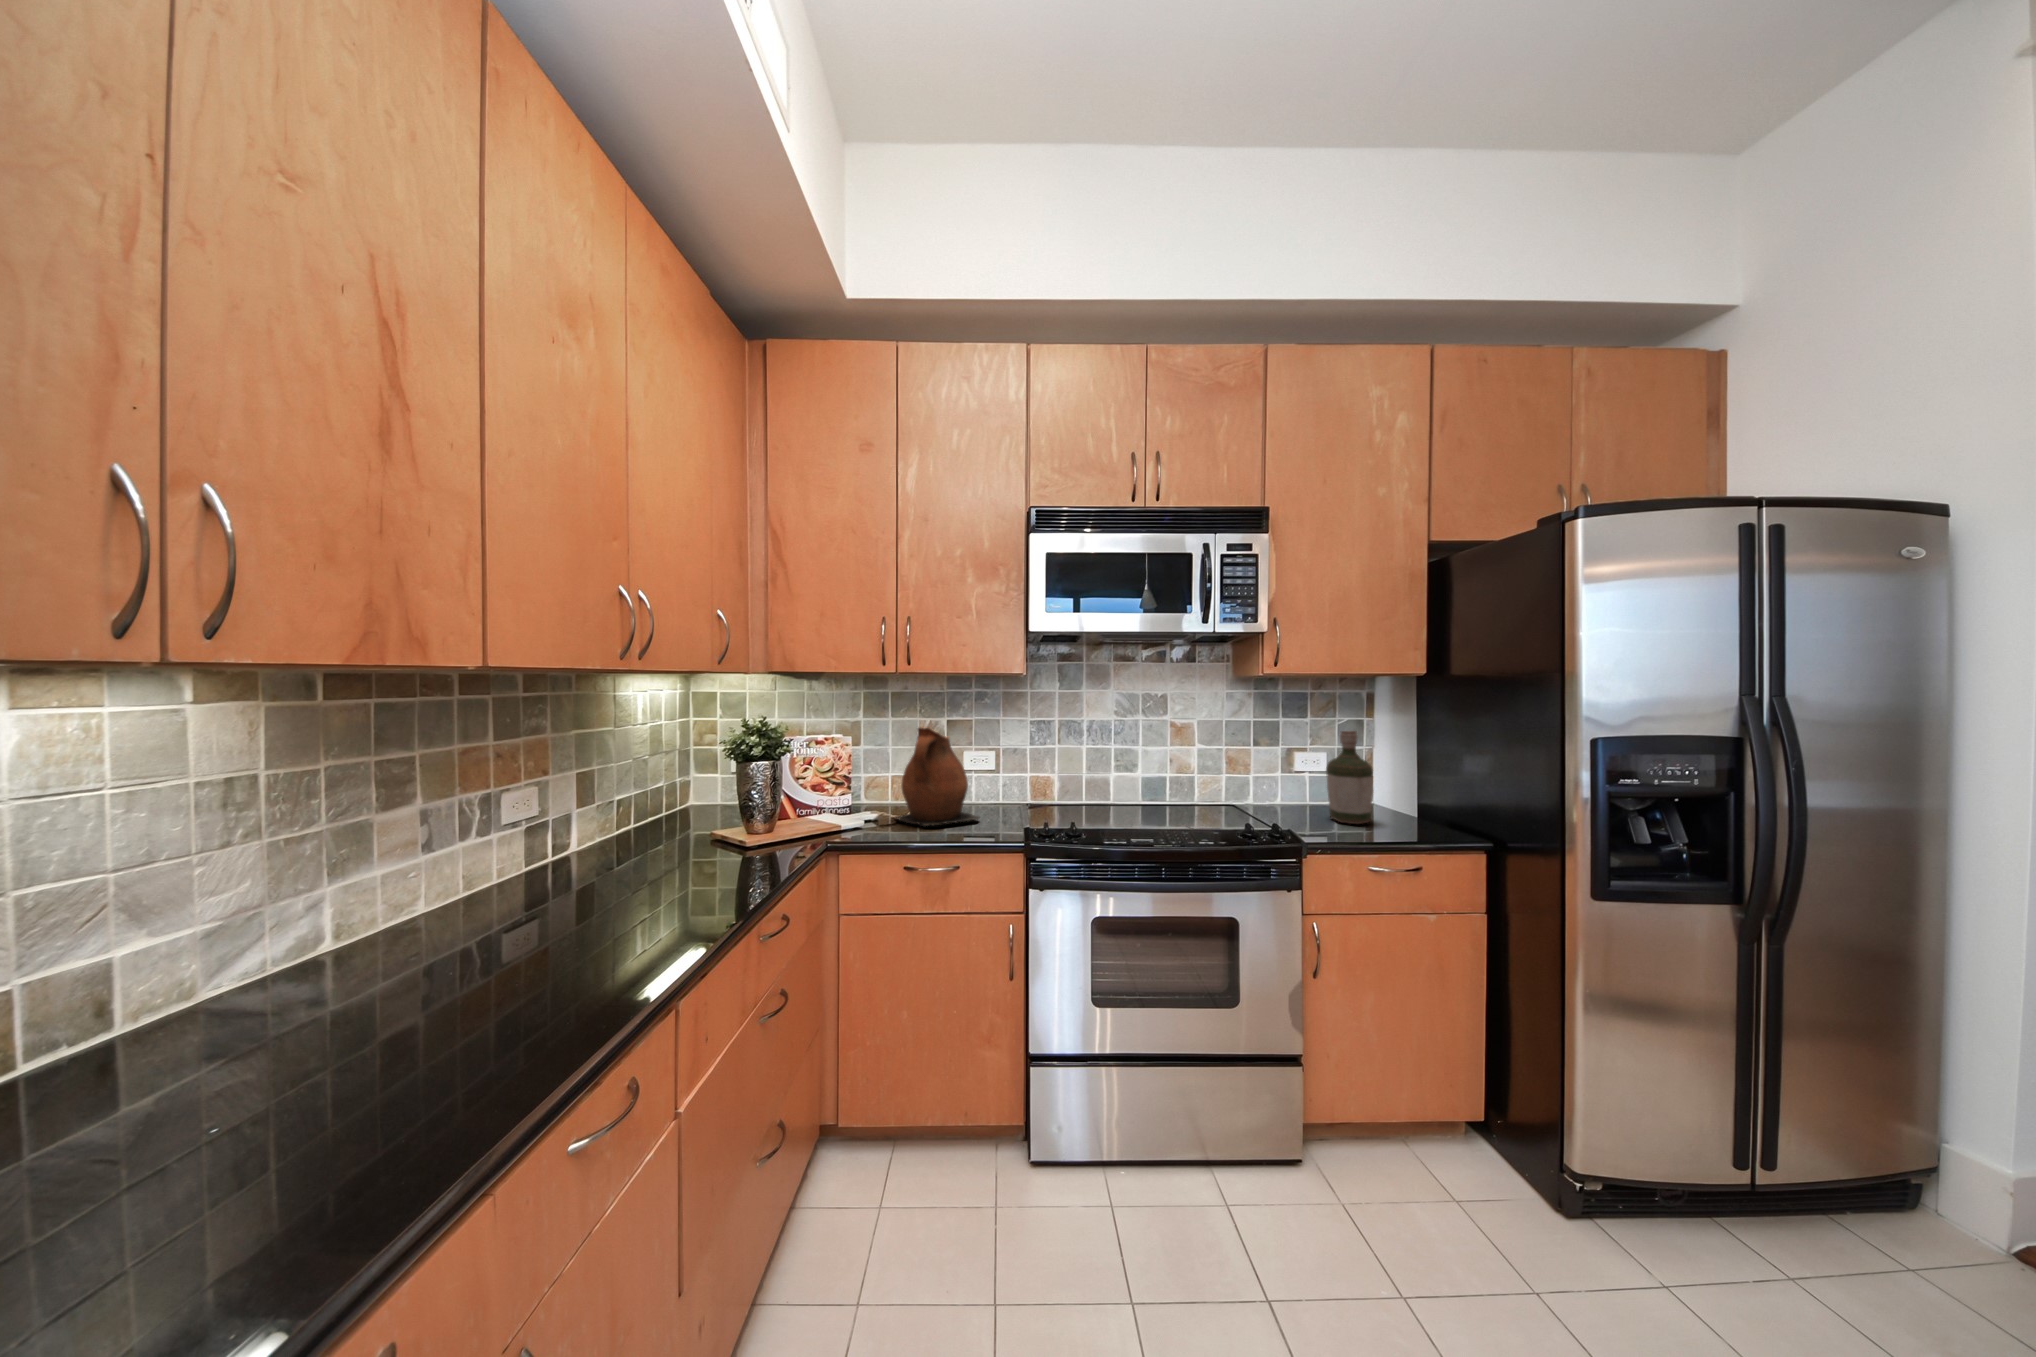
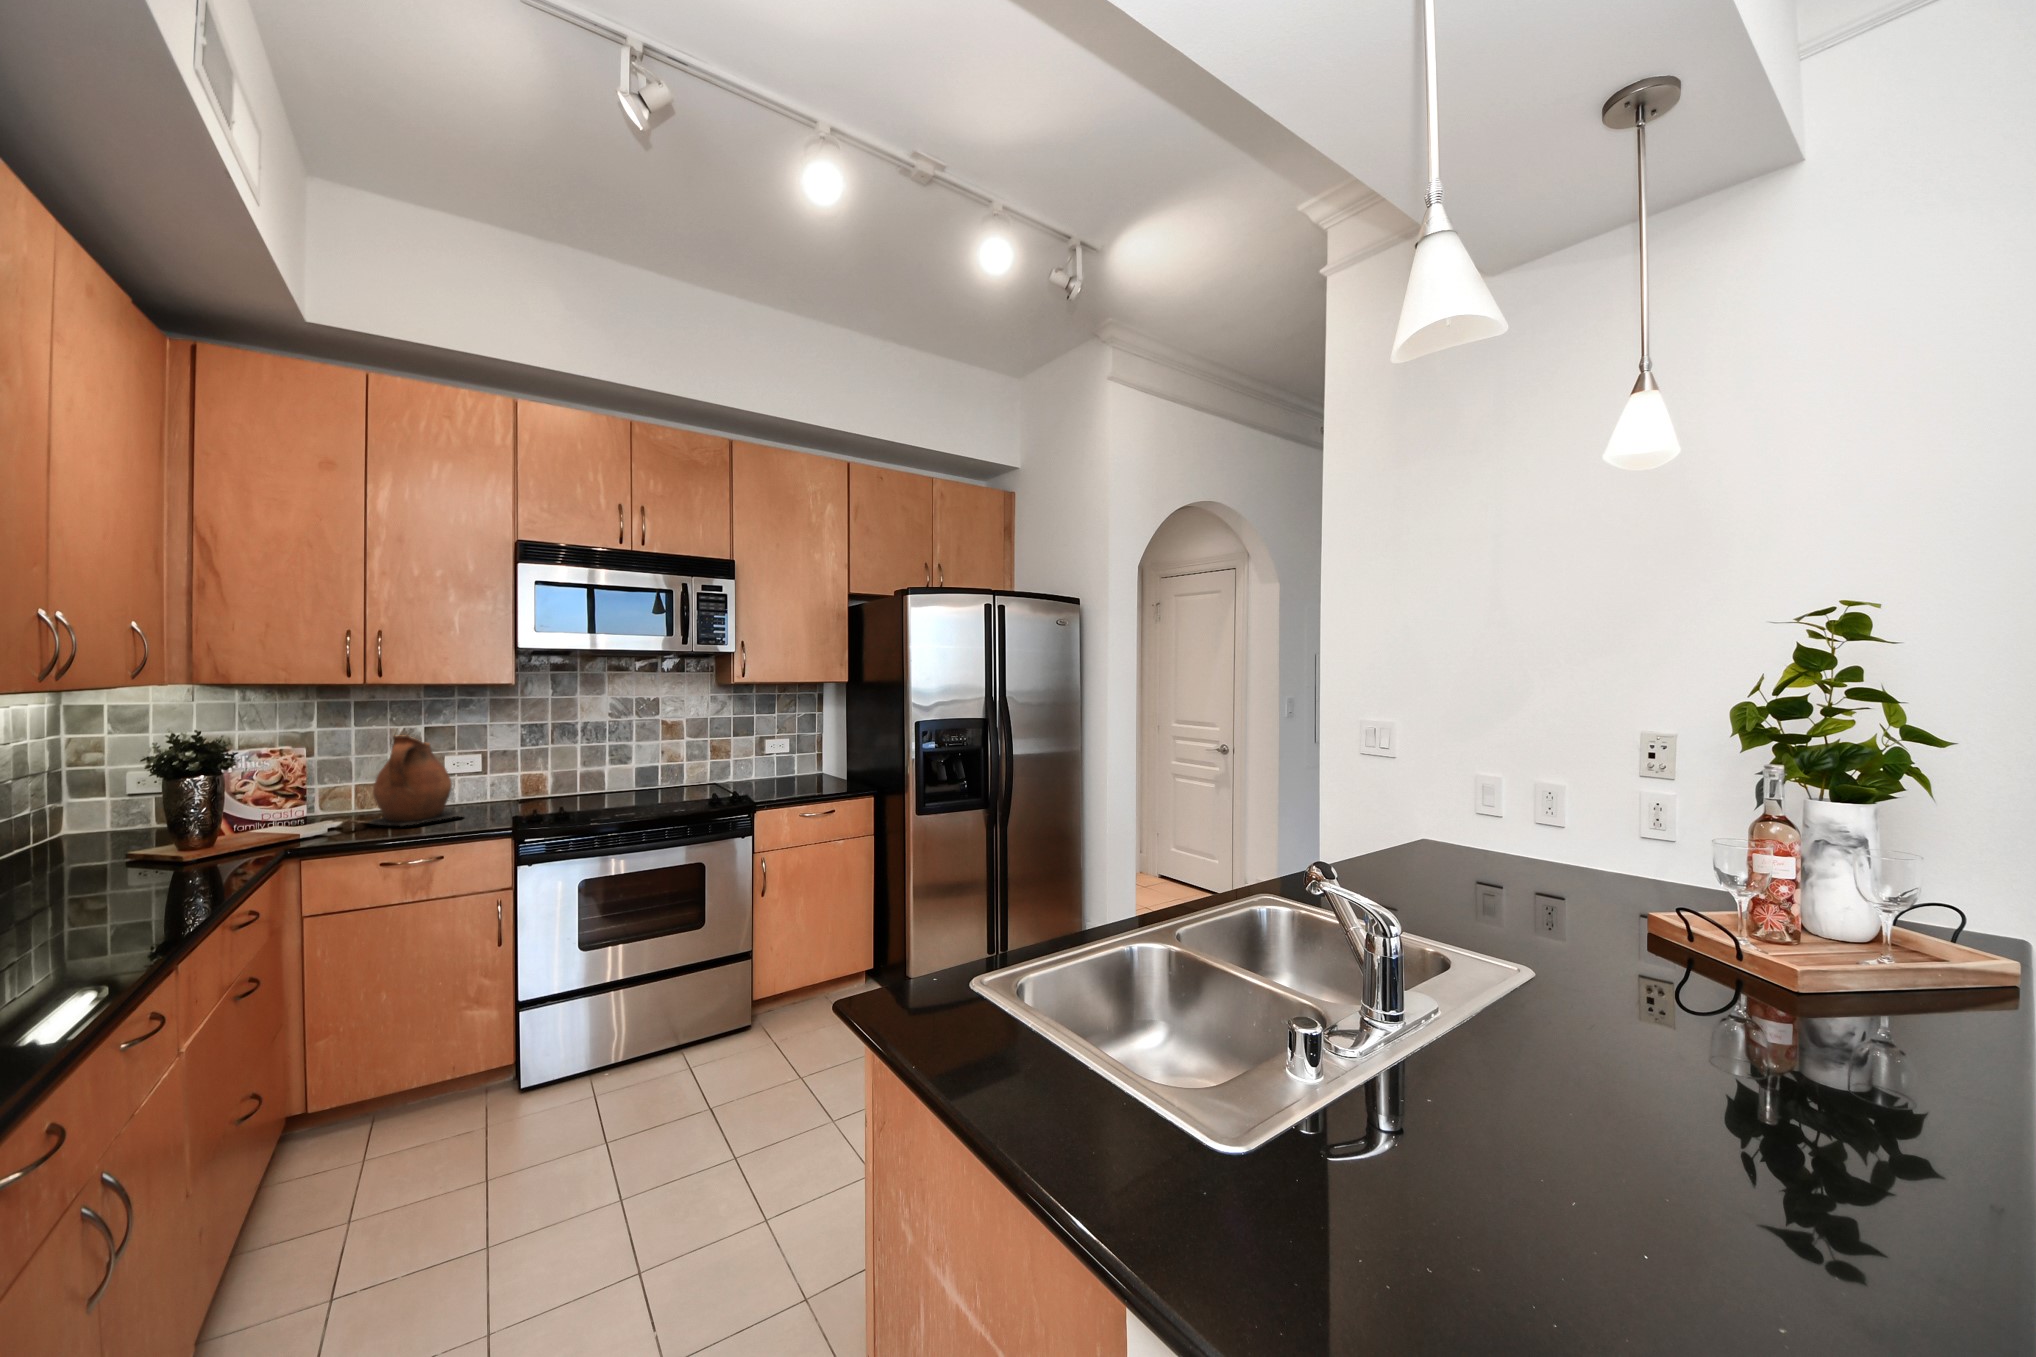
bottle: present [1326,731,1373,824] -> none [784,723,814,791]

